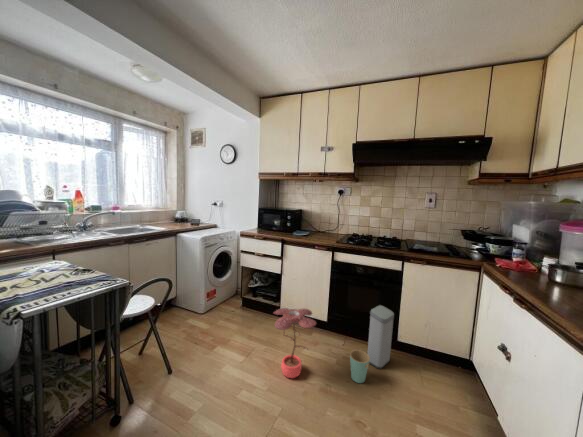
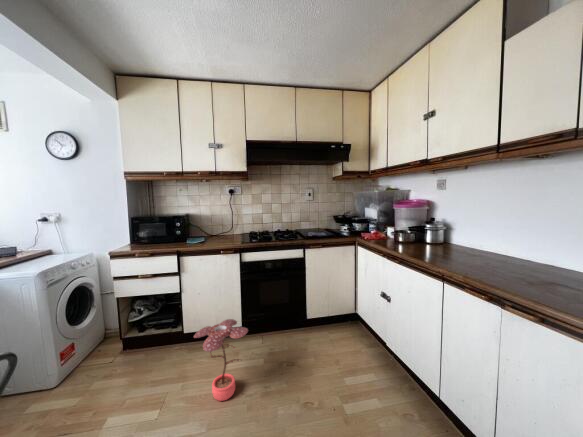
trash can: present [350,305,394,383] -> none [278,293,305,370]

